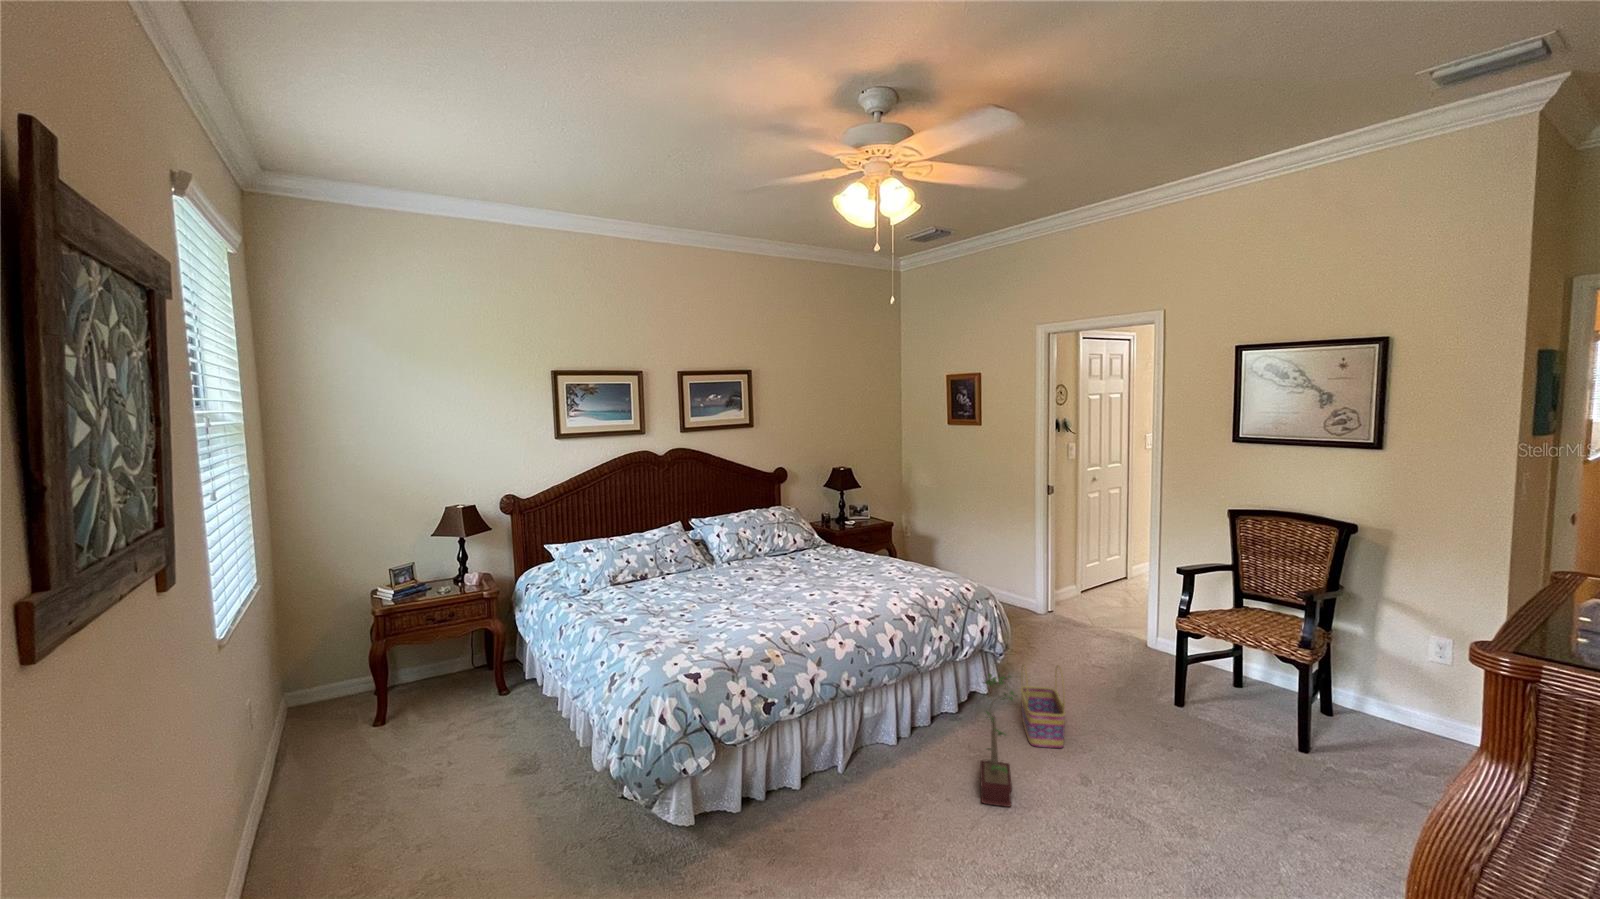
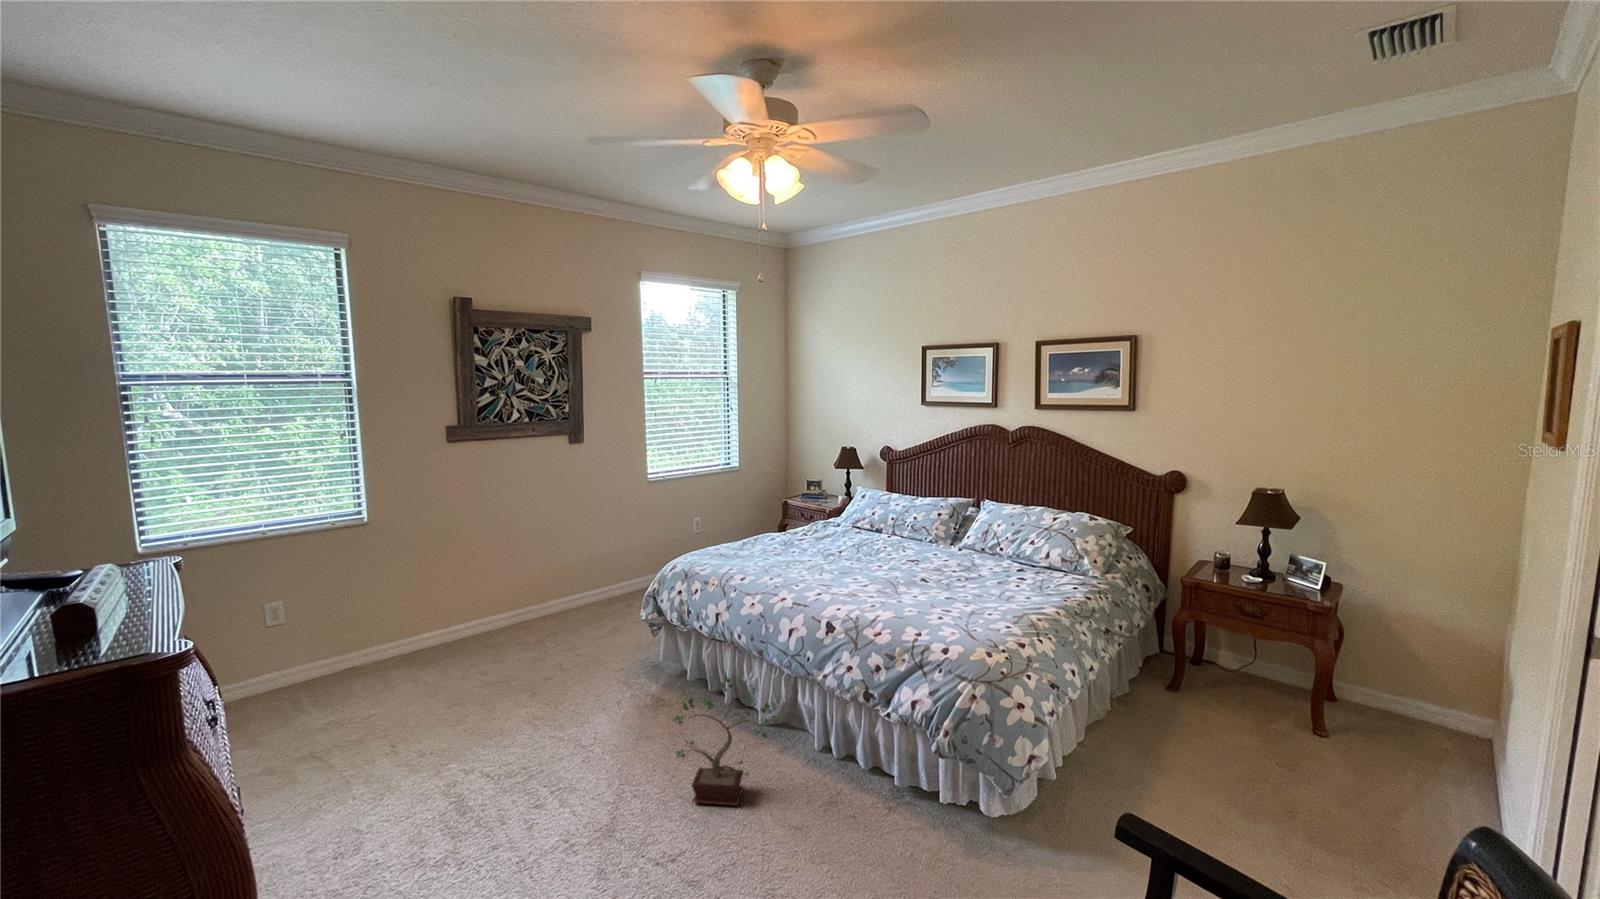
basket: present [1021,665,1065,748] -> none [813,748,897,864]

